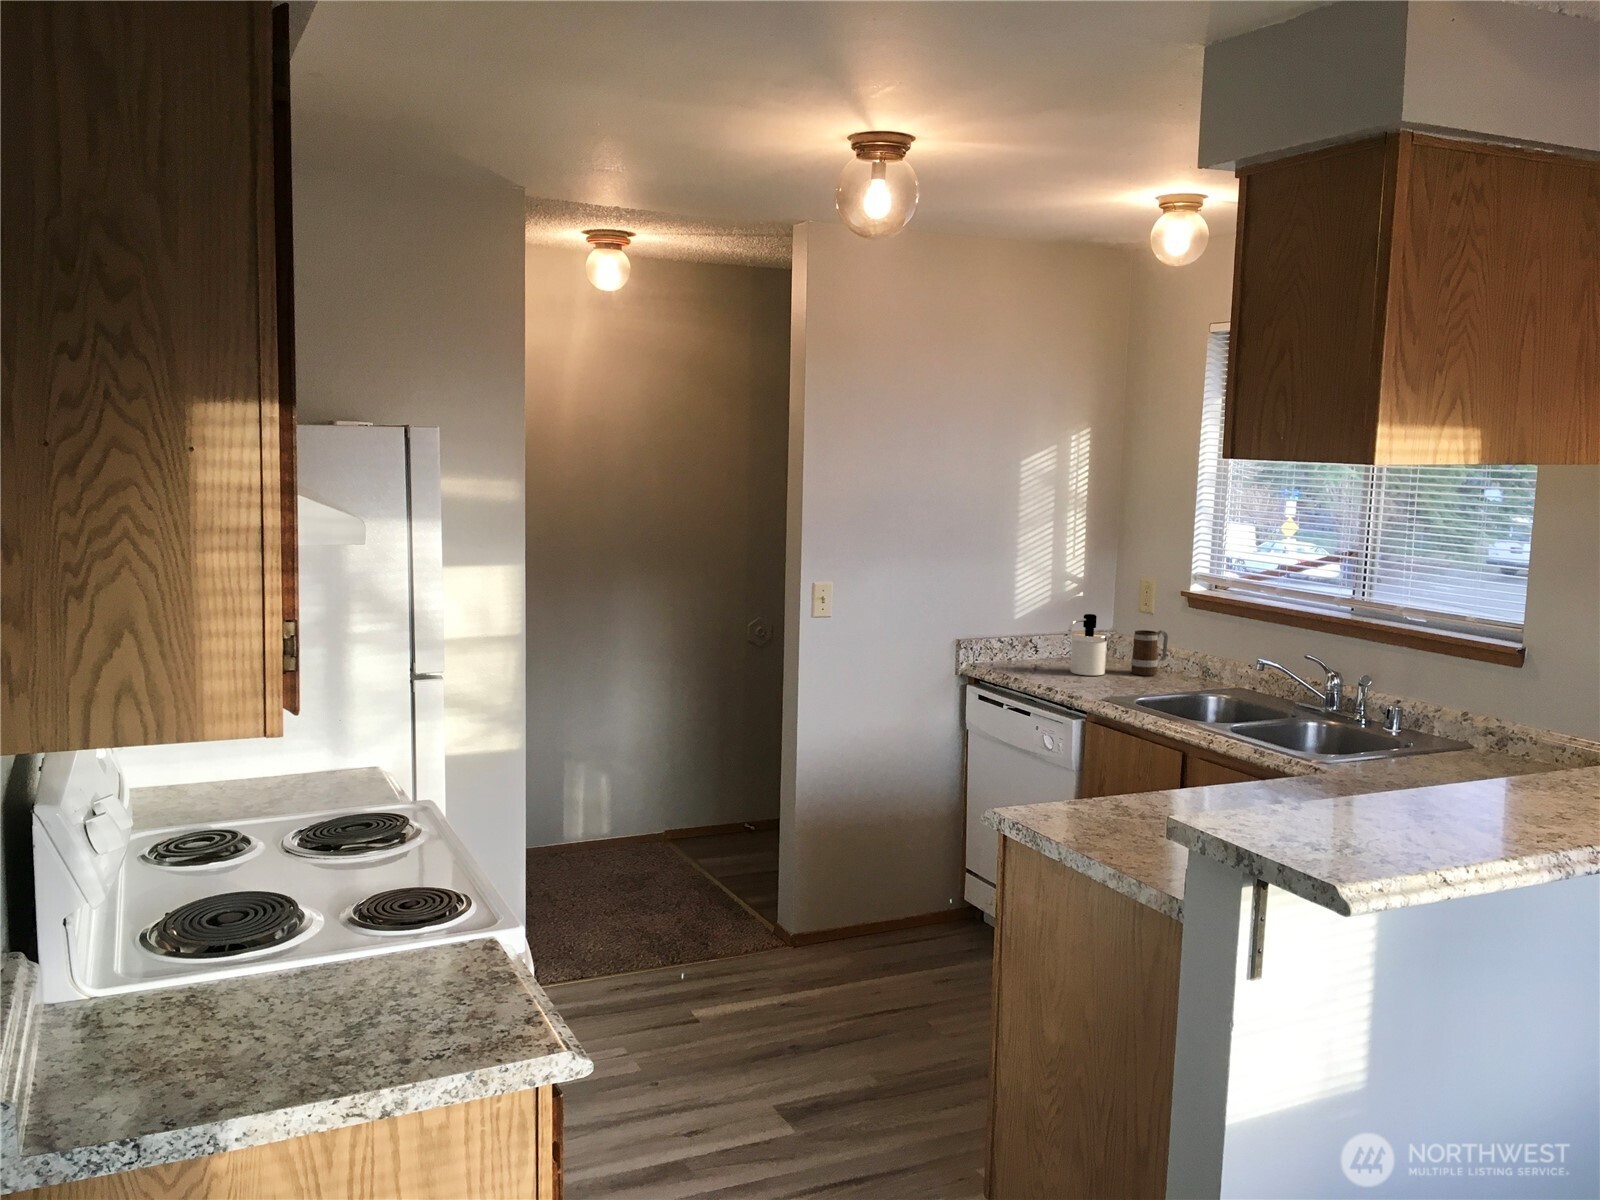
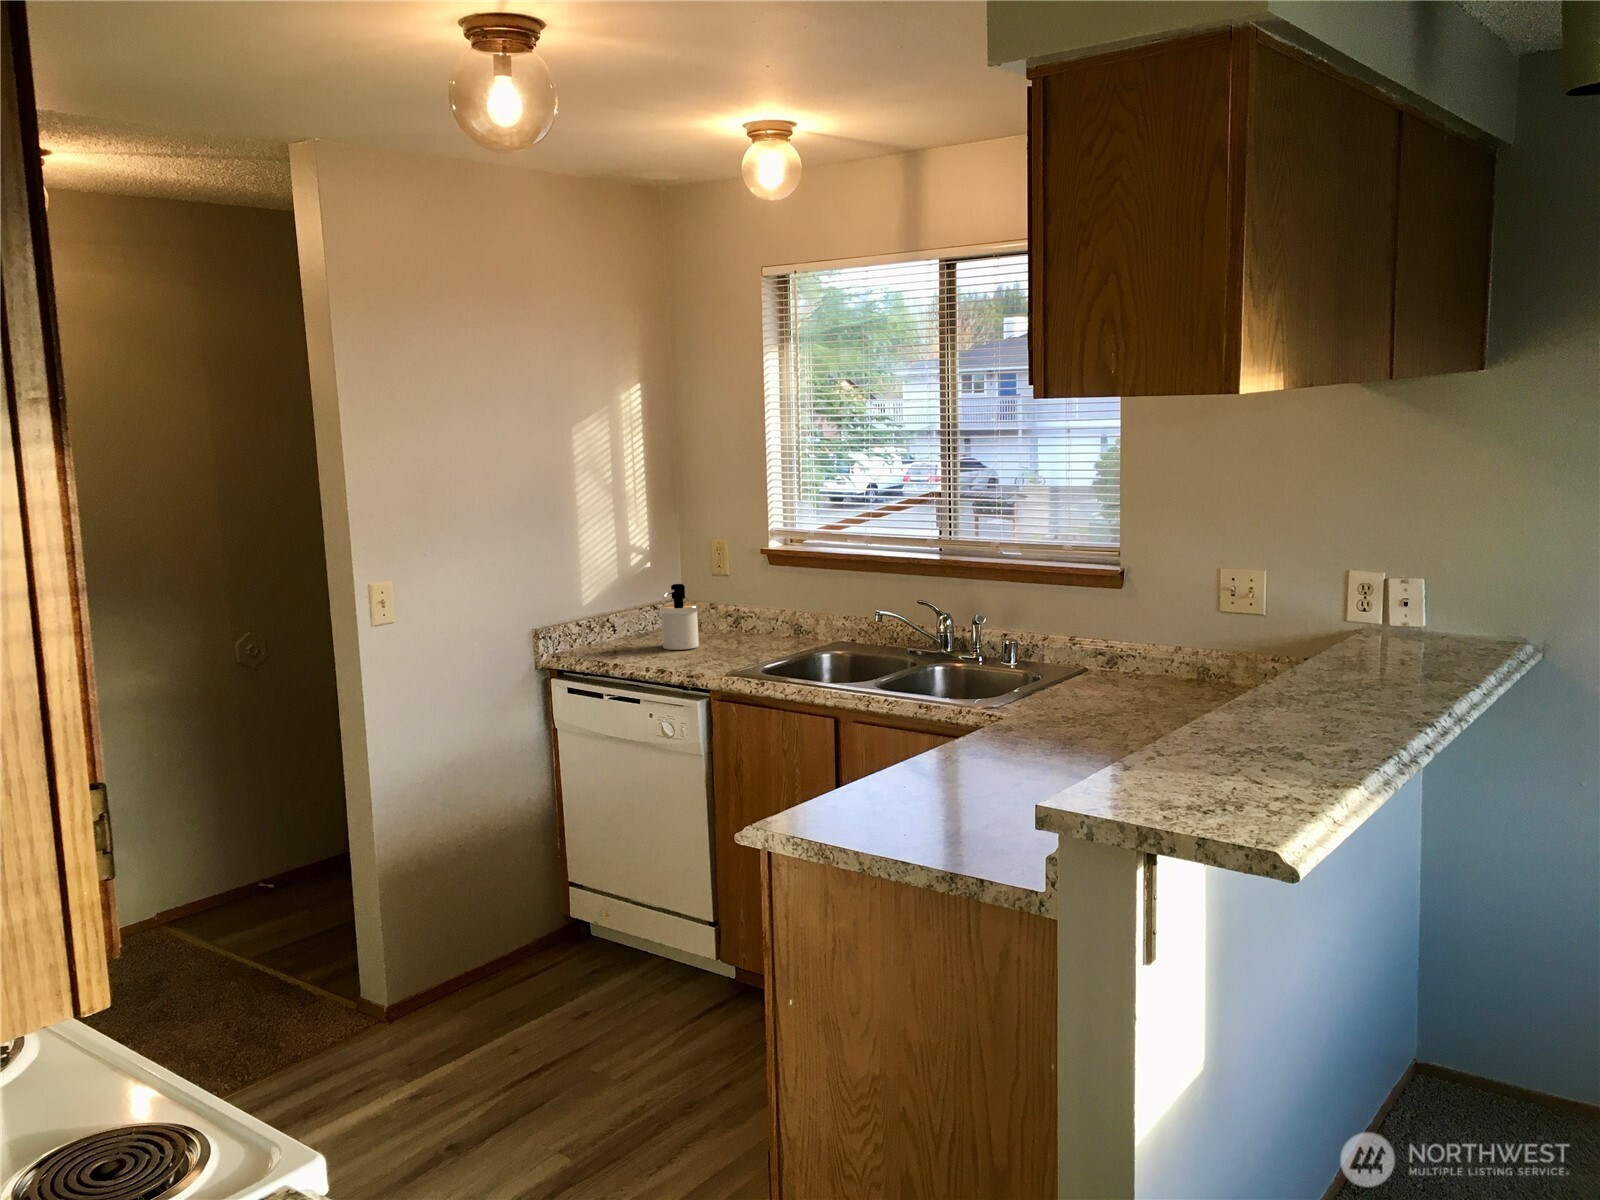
mug: present [1131,630,1168,676] -> none [721,592,754,642]

